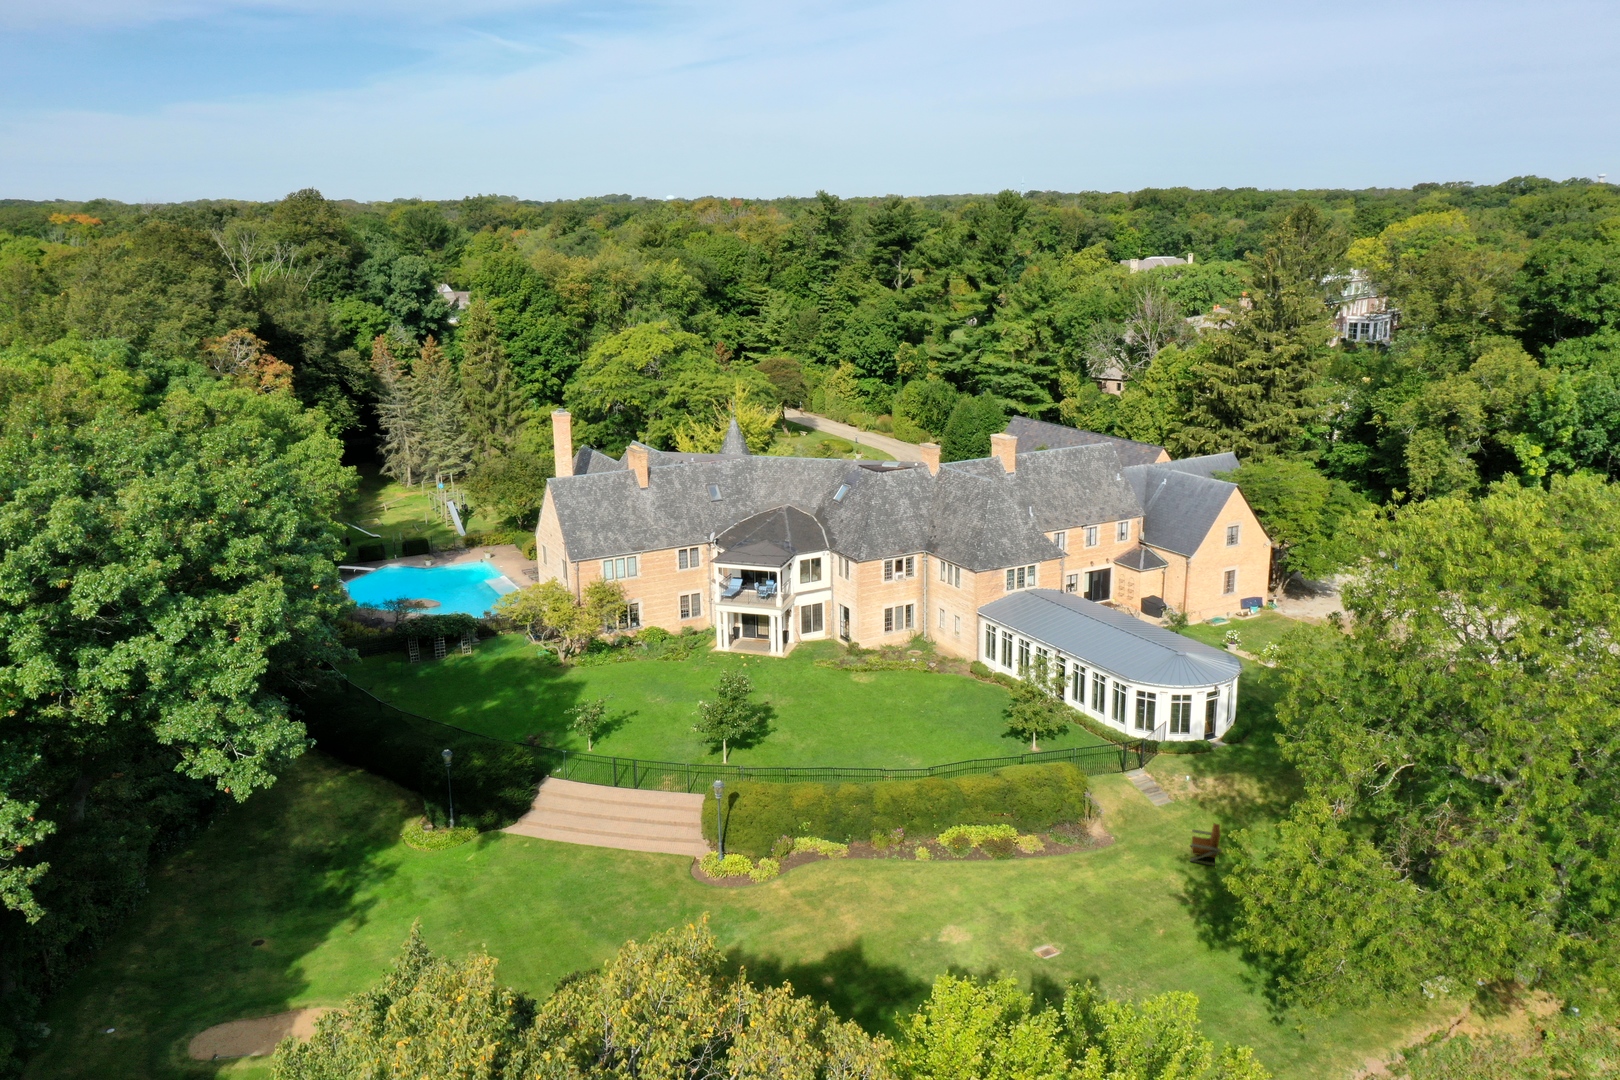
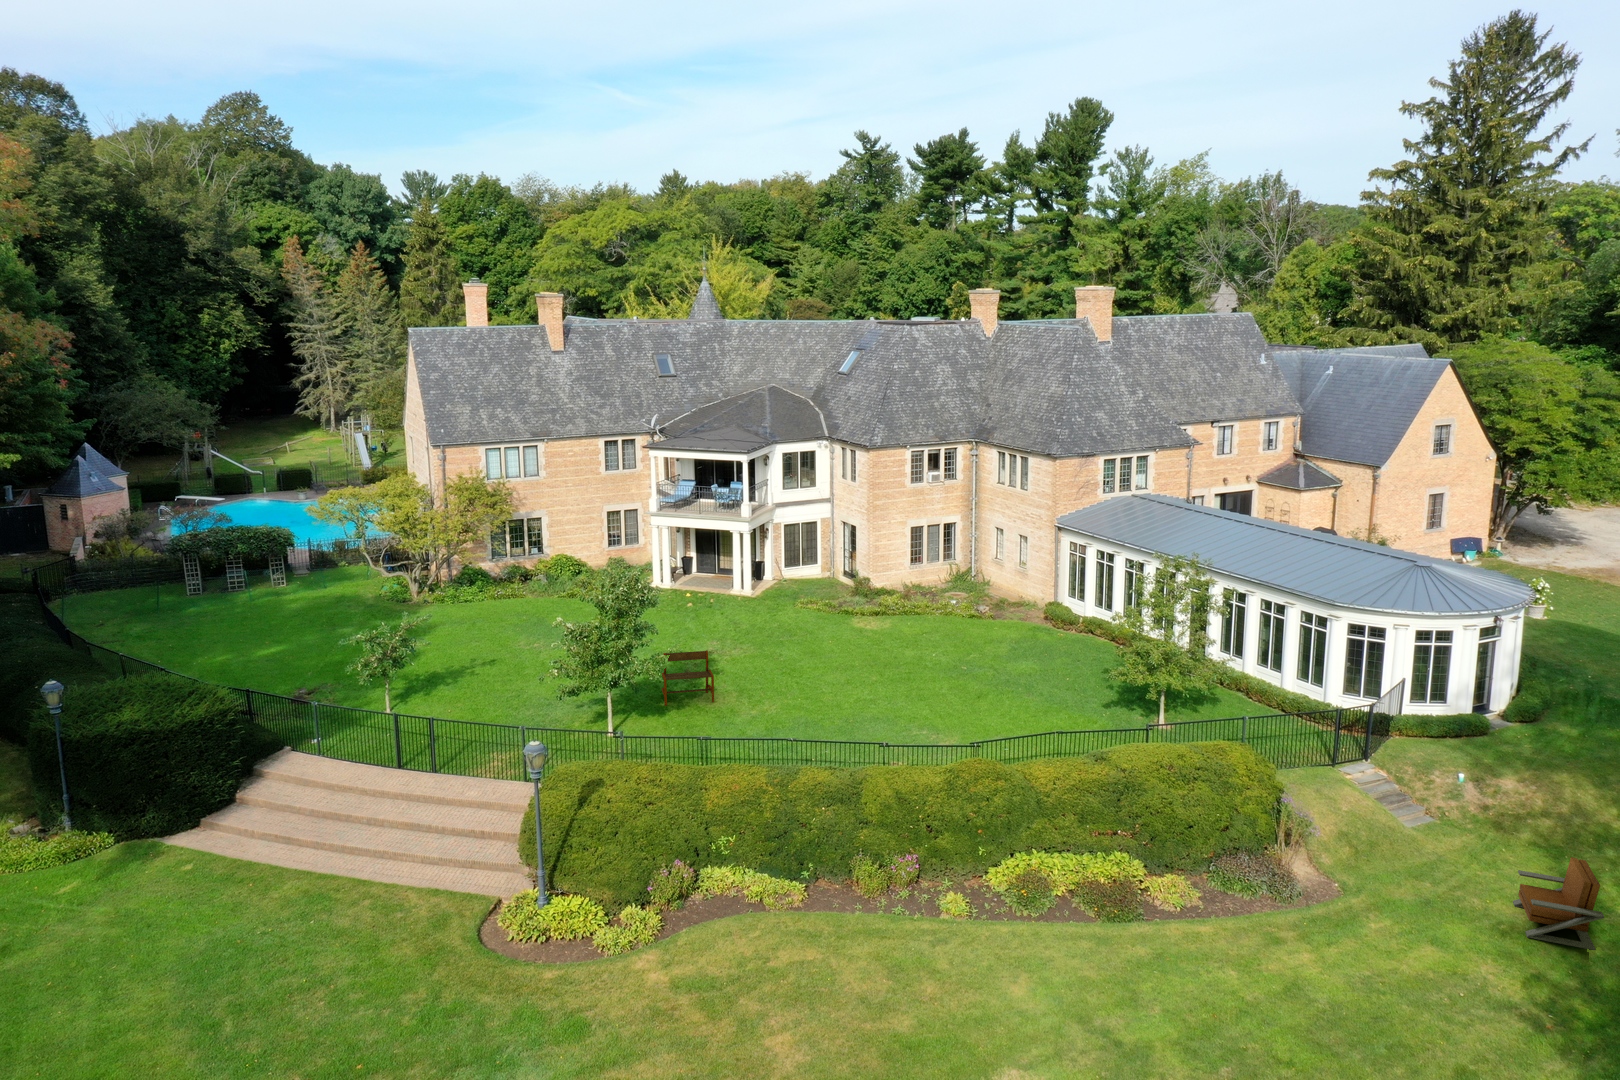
bench: none [747,710,779,744] -> present [662,650,714,706]

